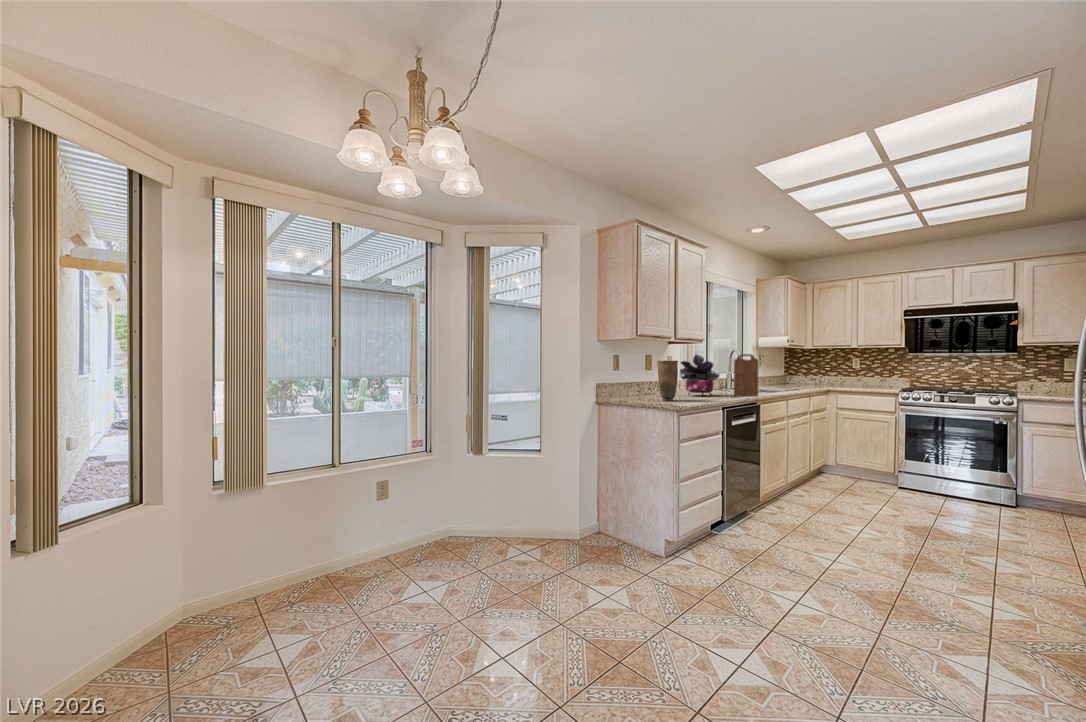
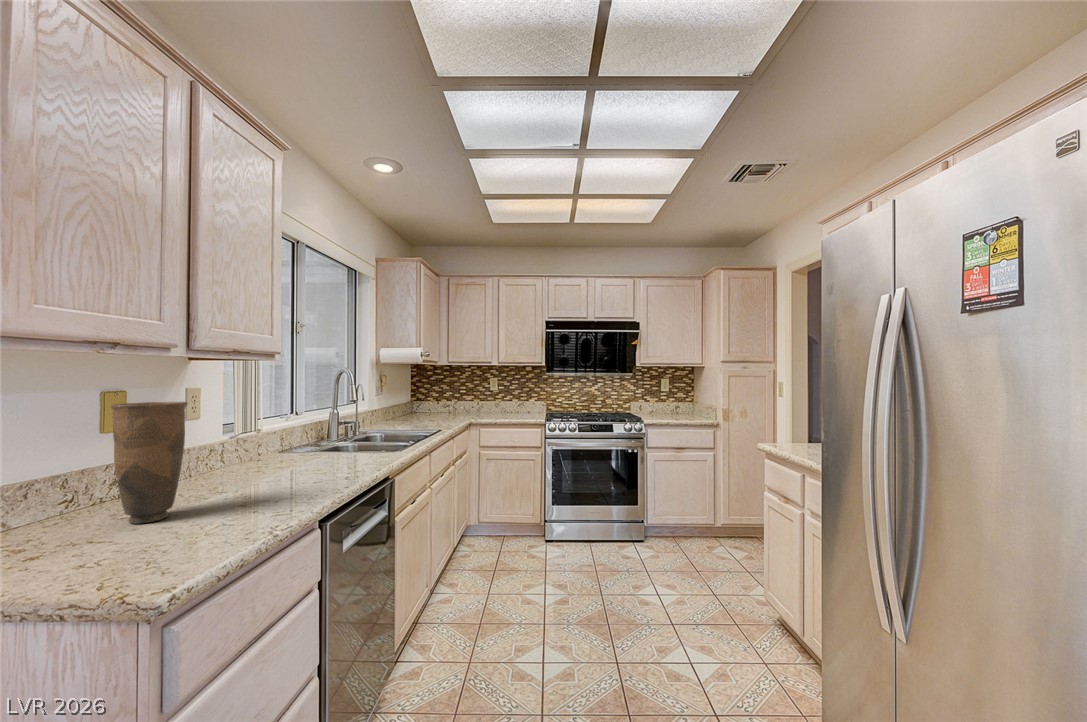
cutting board: present [734,354,758,396] -> none [341,378,387,463]
potted plant: present [680,355,719,396] -> none [211,380,311,474]

